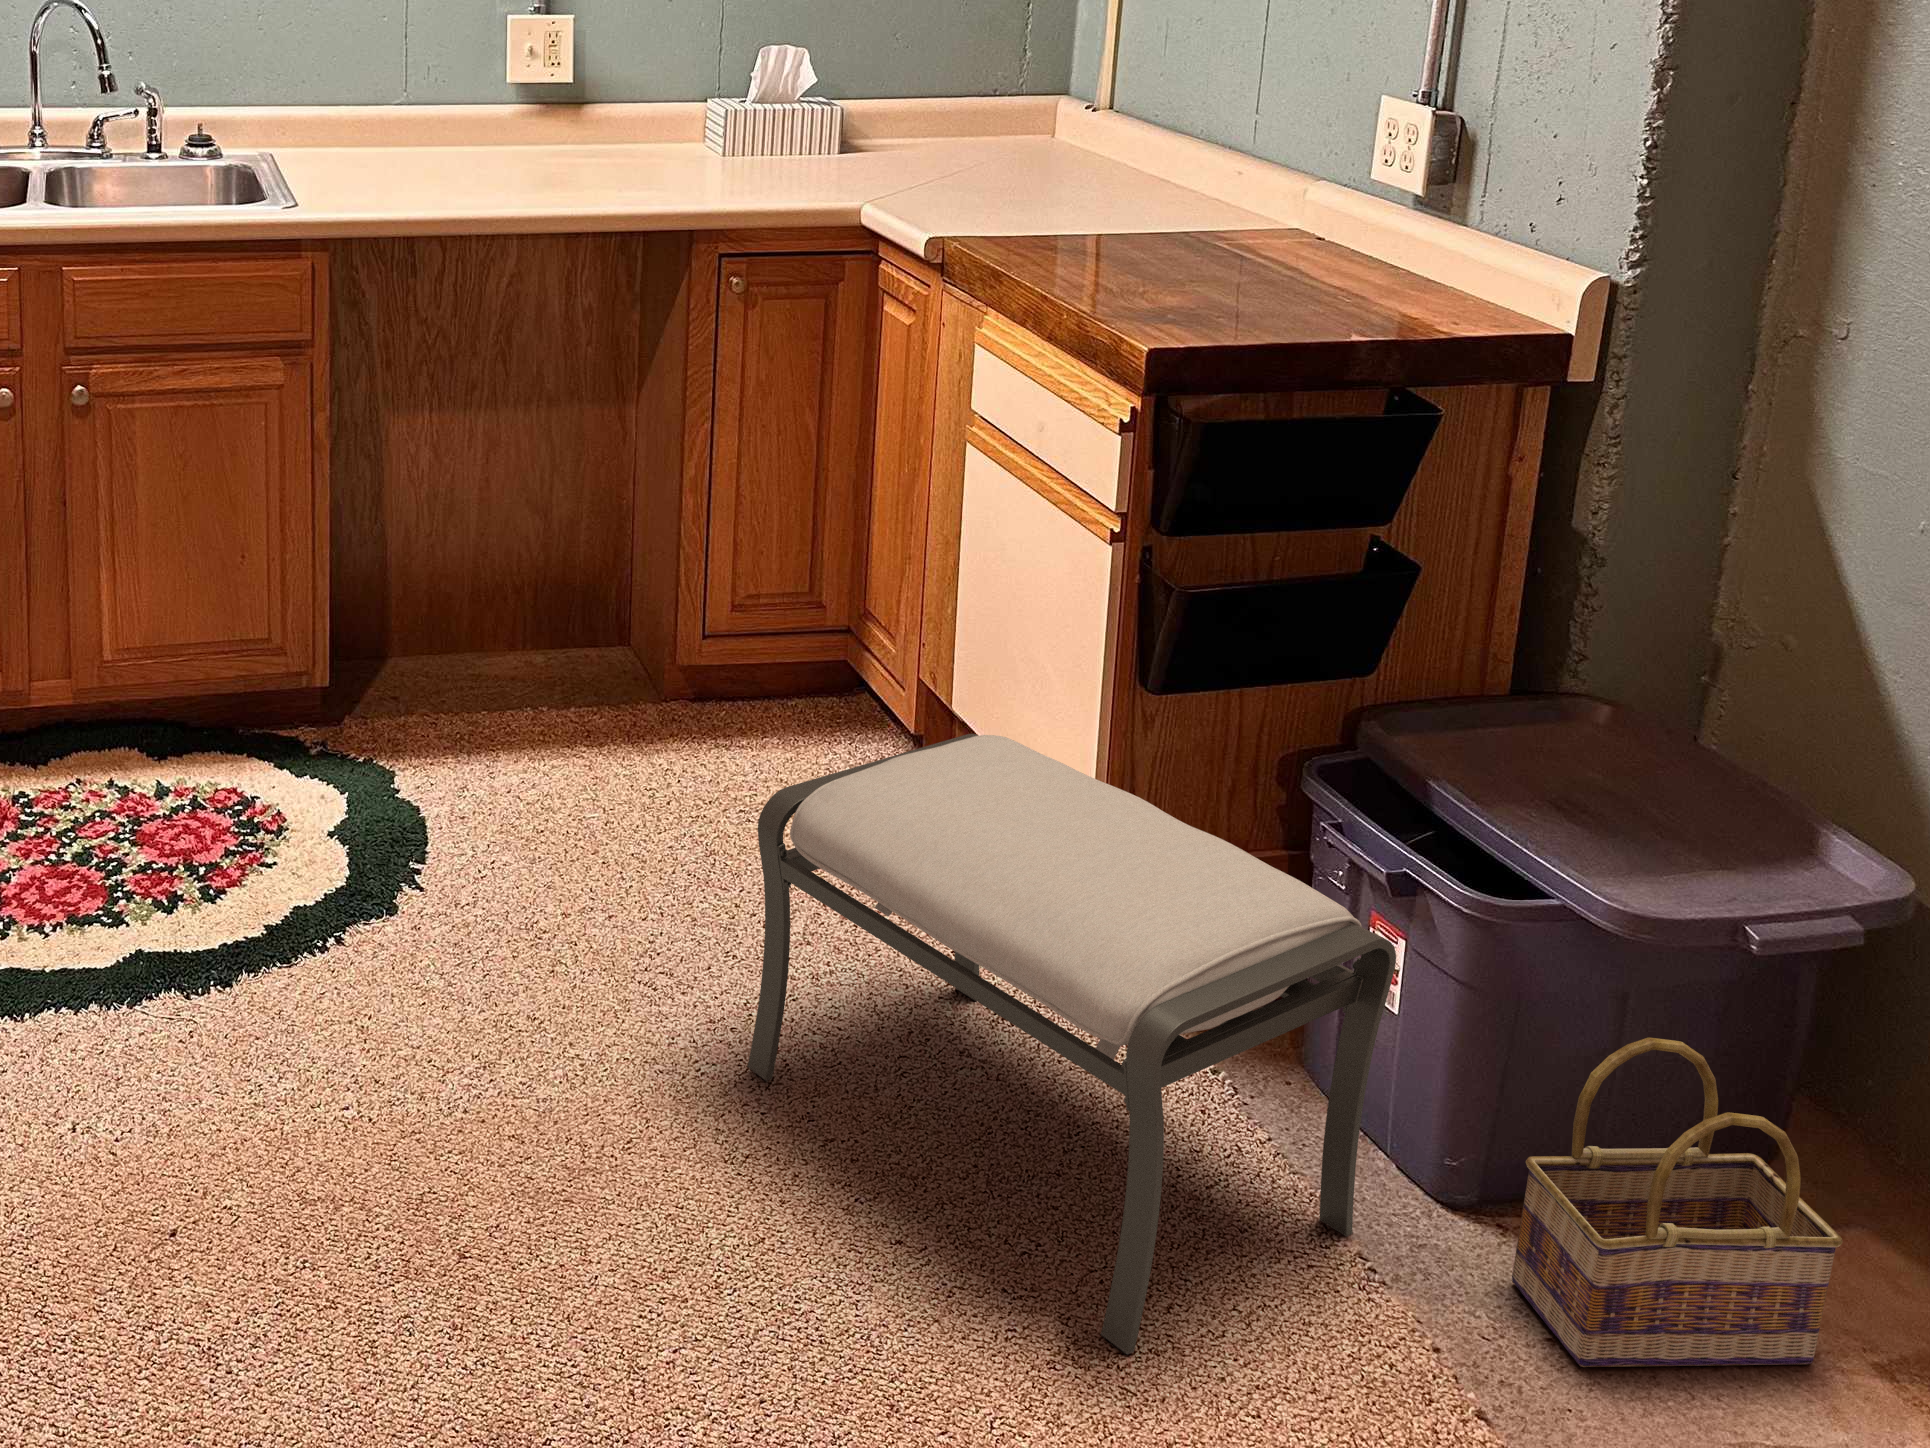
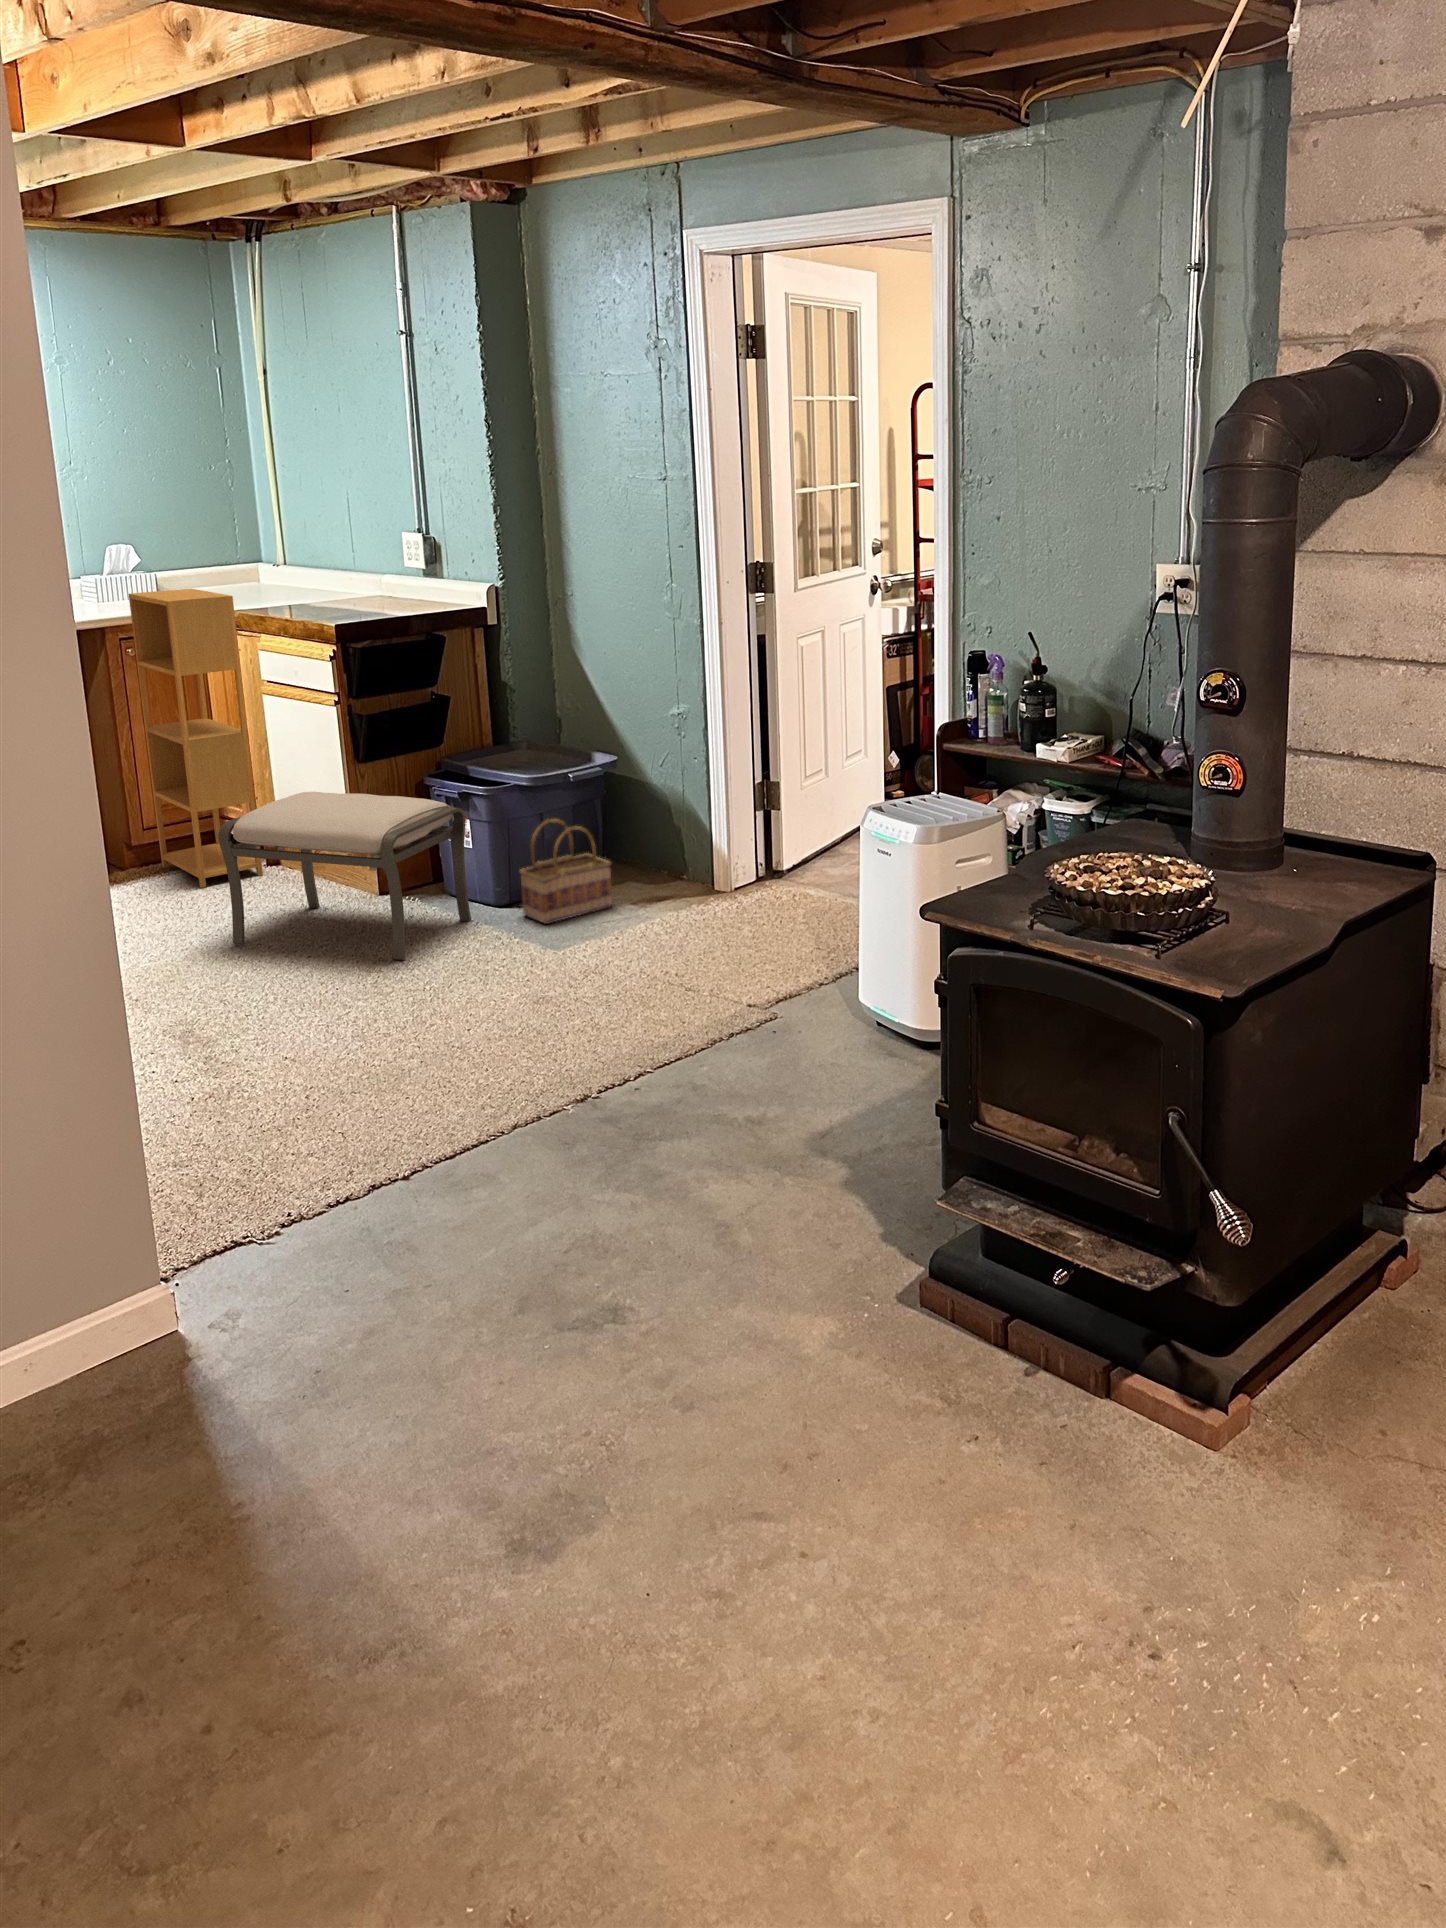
shelving unit: none [719,162,947,821] -> present [129,589,263,888]

